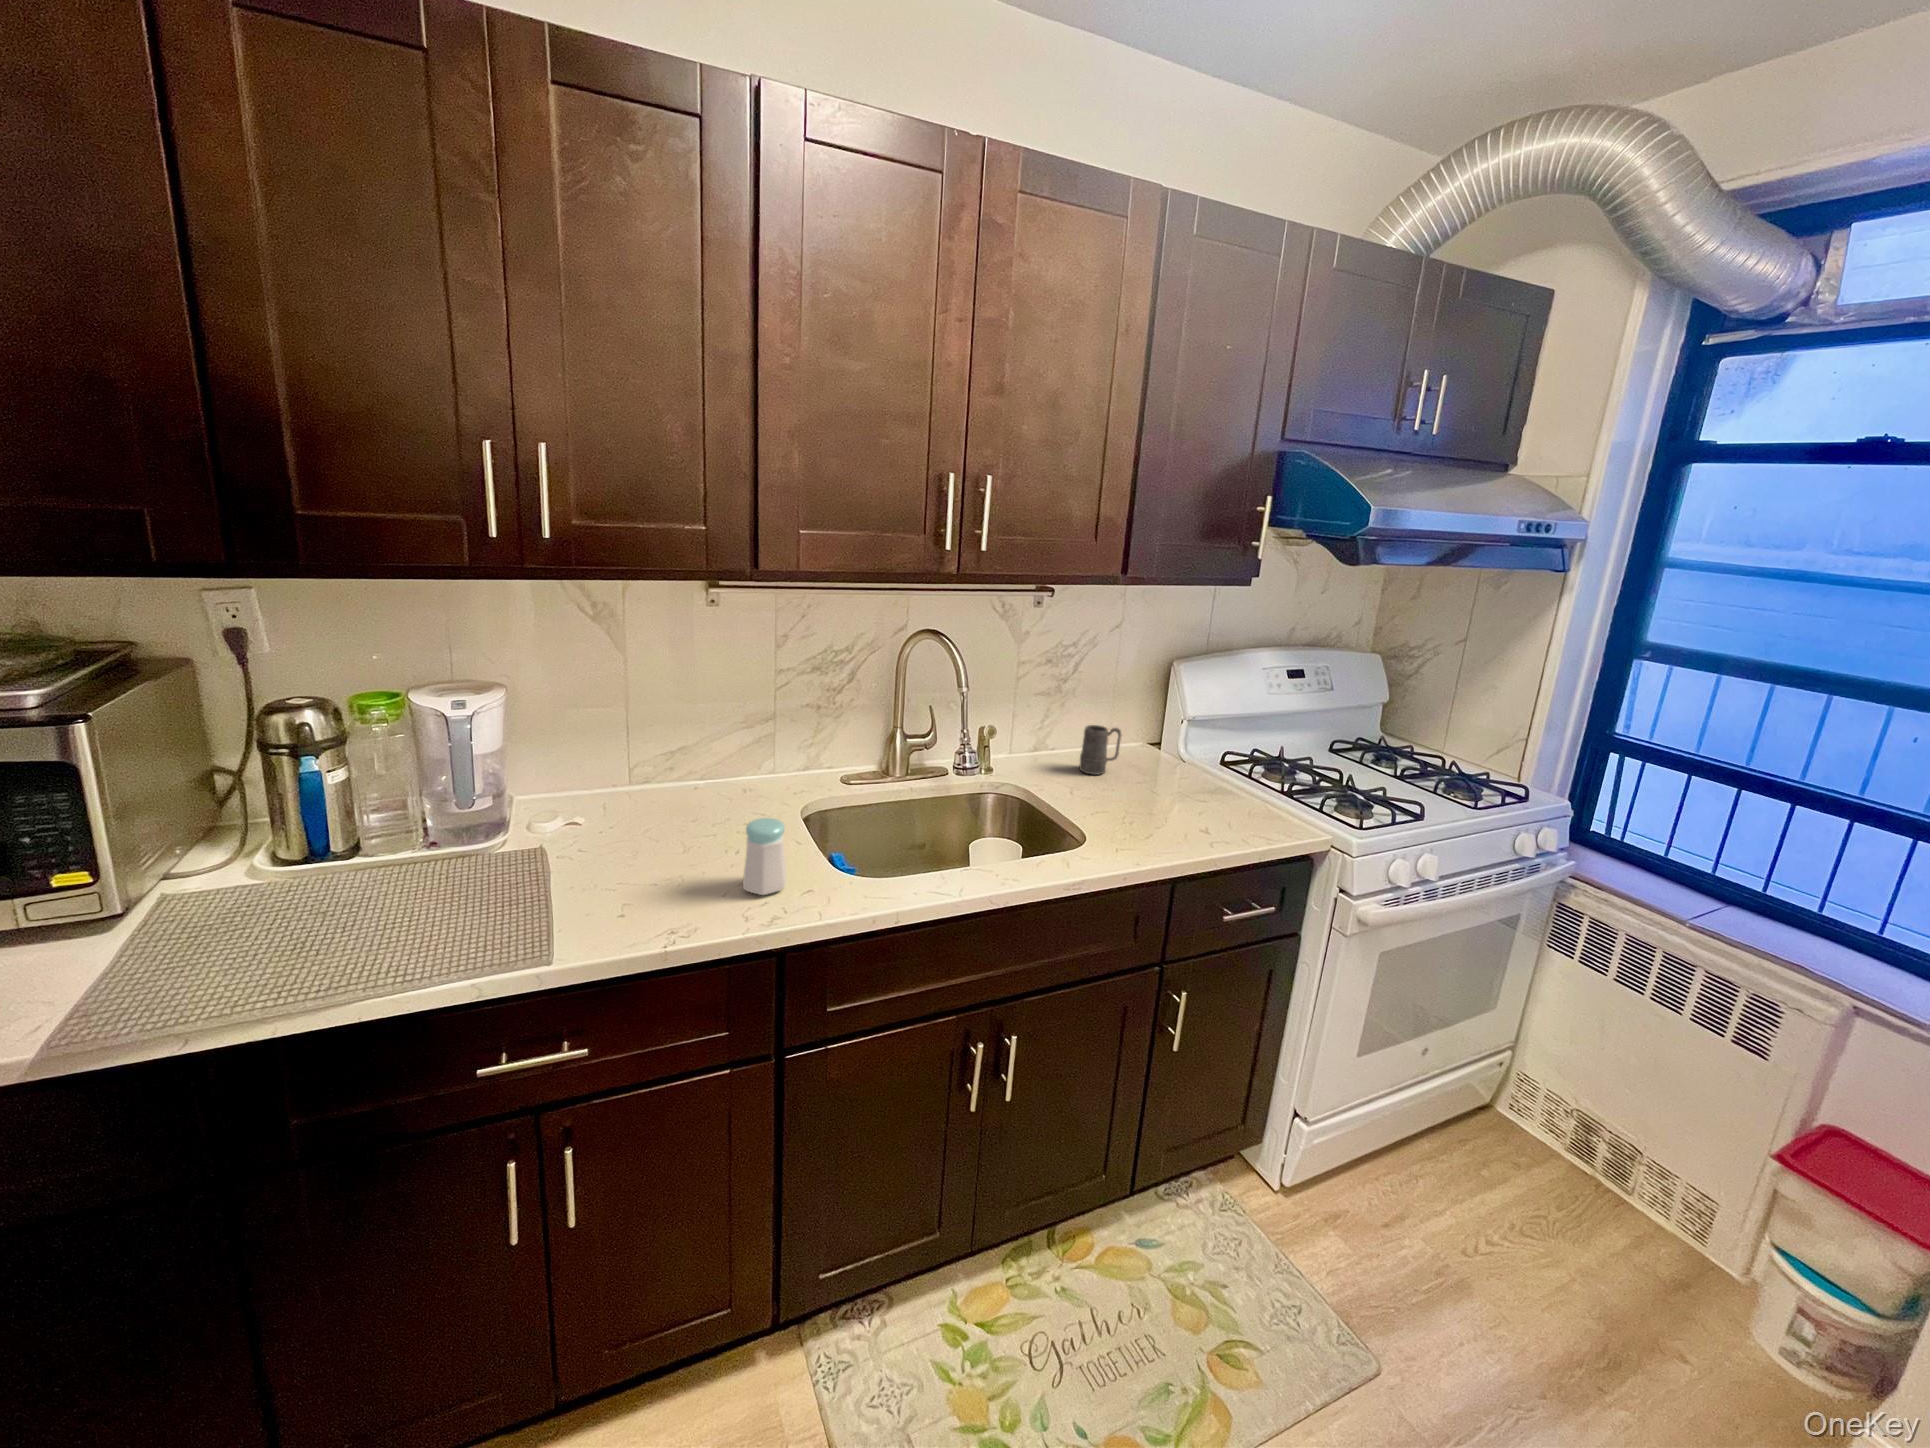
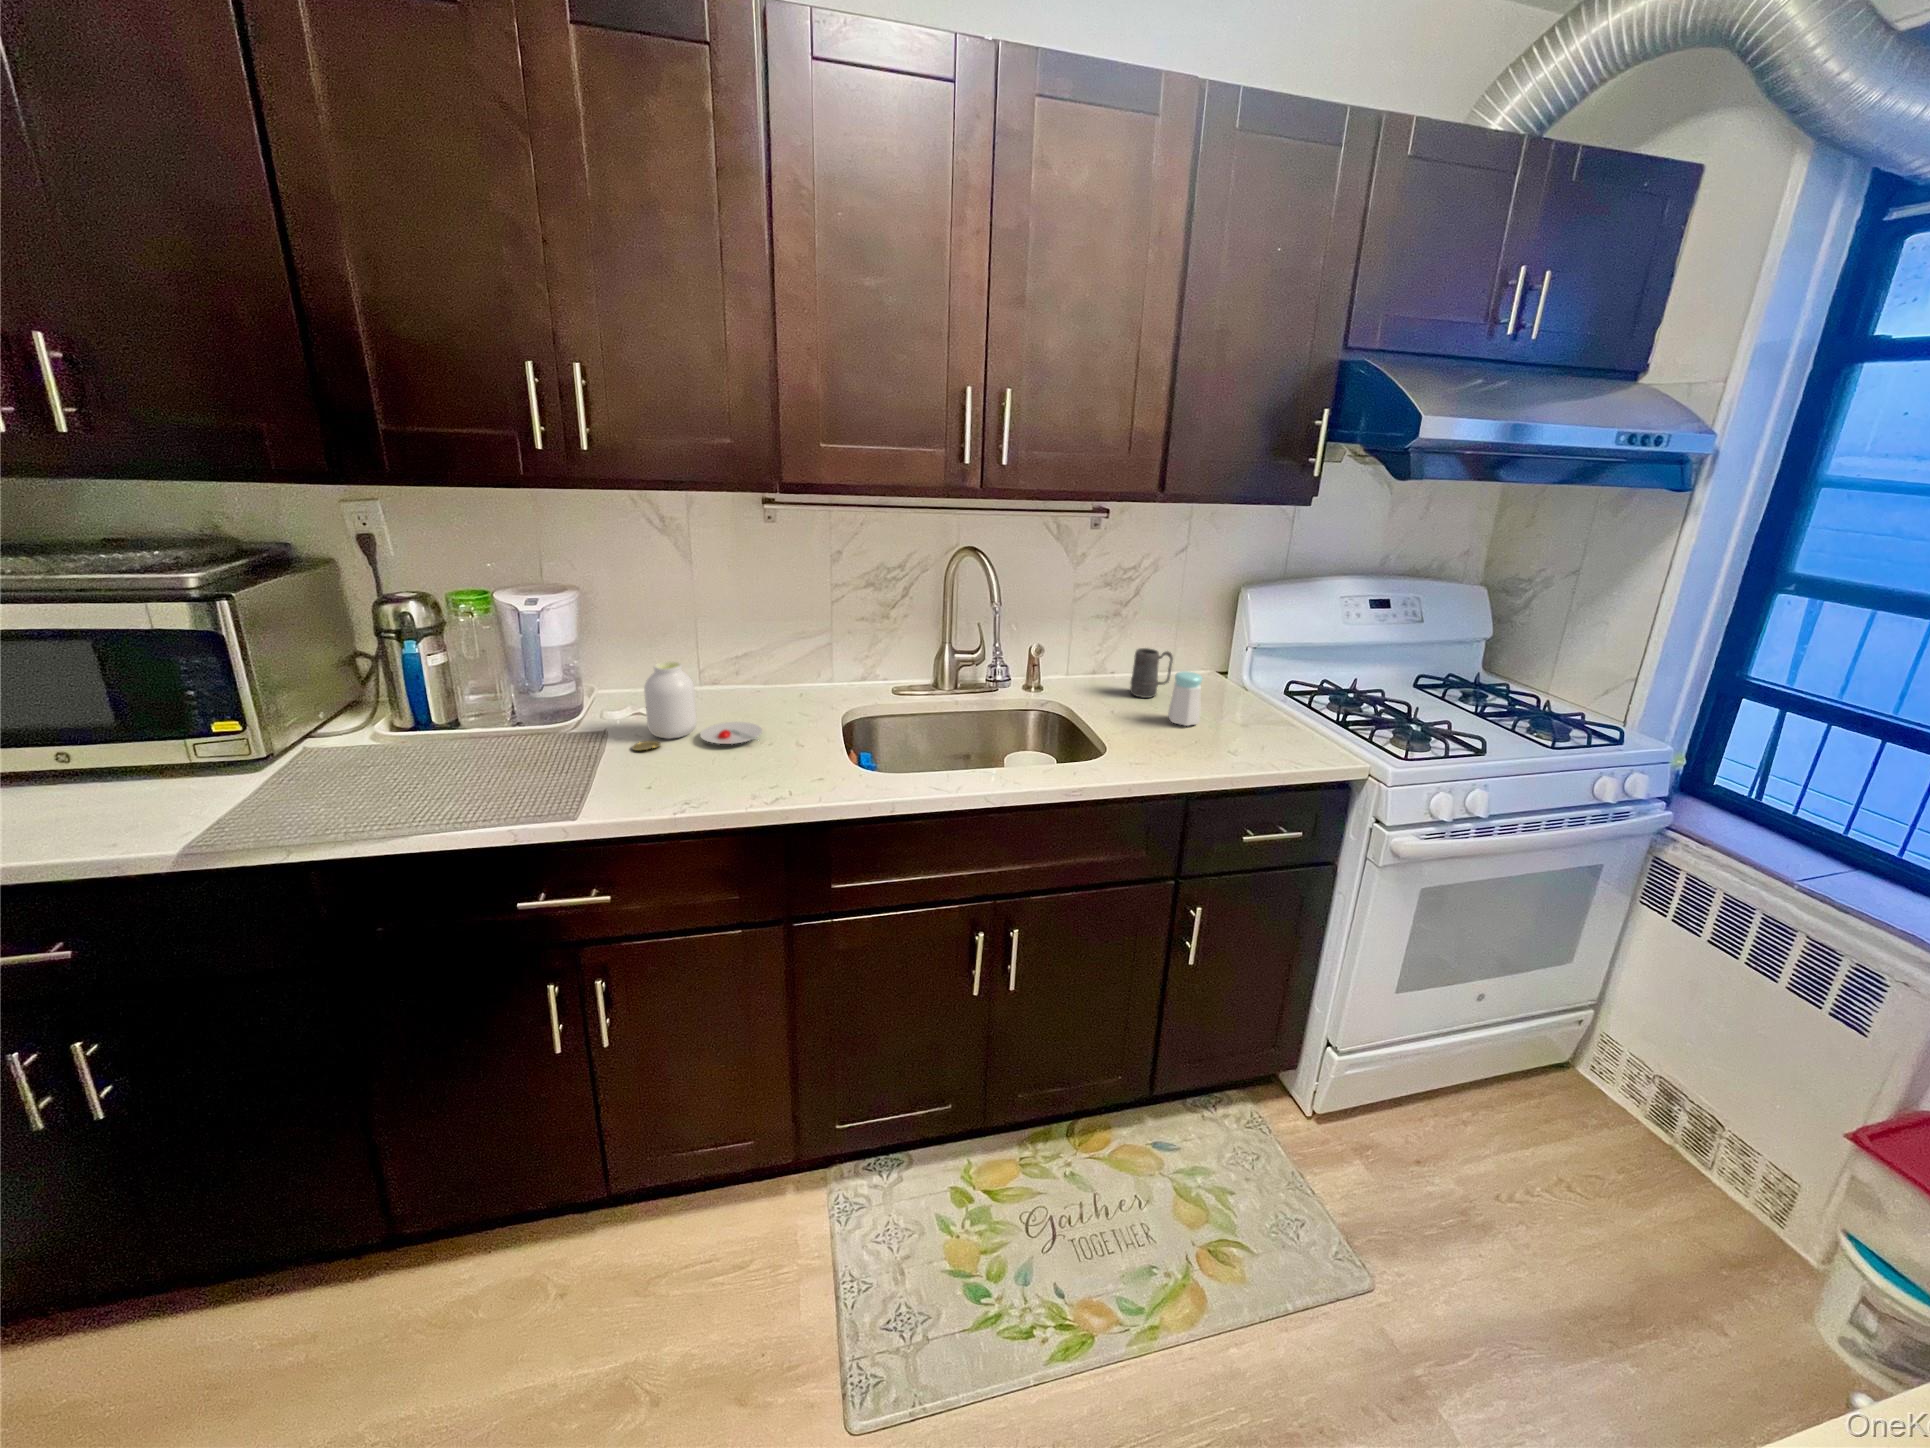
jar: none [582,765,727,869] -> present [632,662,762,750]
salt shaker: present [743,818,786,895] -> present [1168,671,1202,726]

